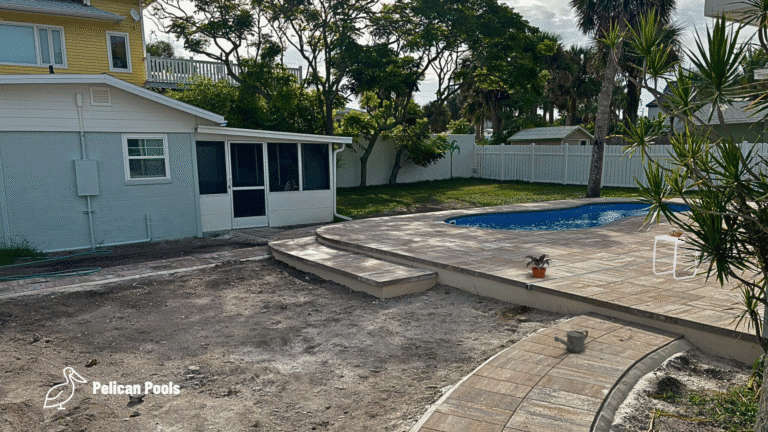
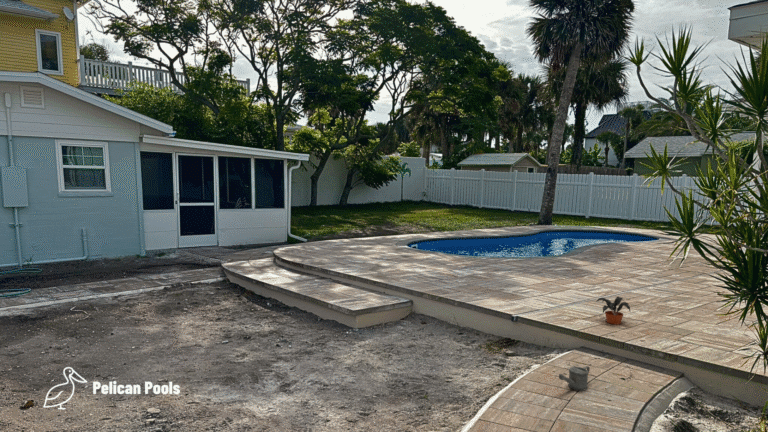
side table: present [653,231,698,279] -> none [629,260,671,309]
potted plant: present [525,254,552,278] -> present [597,297,630,324]

